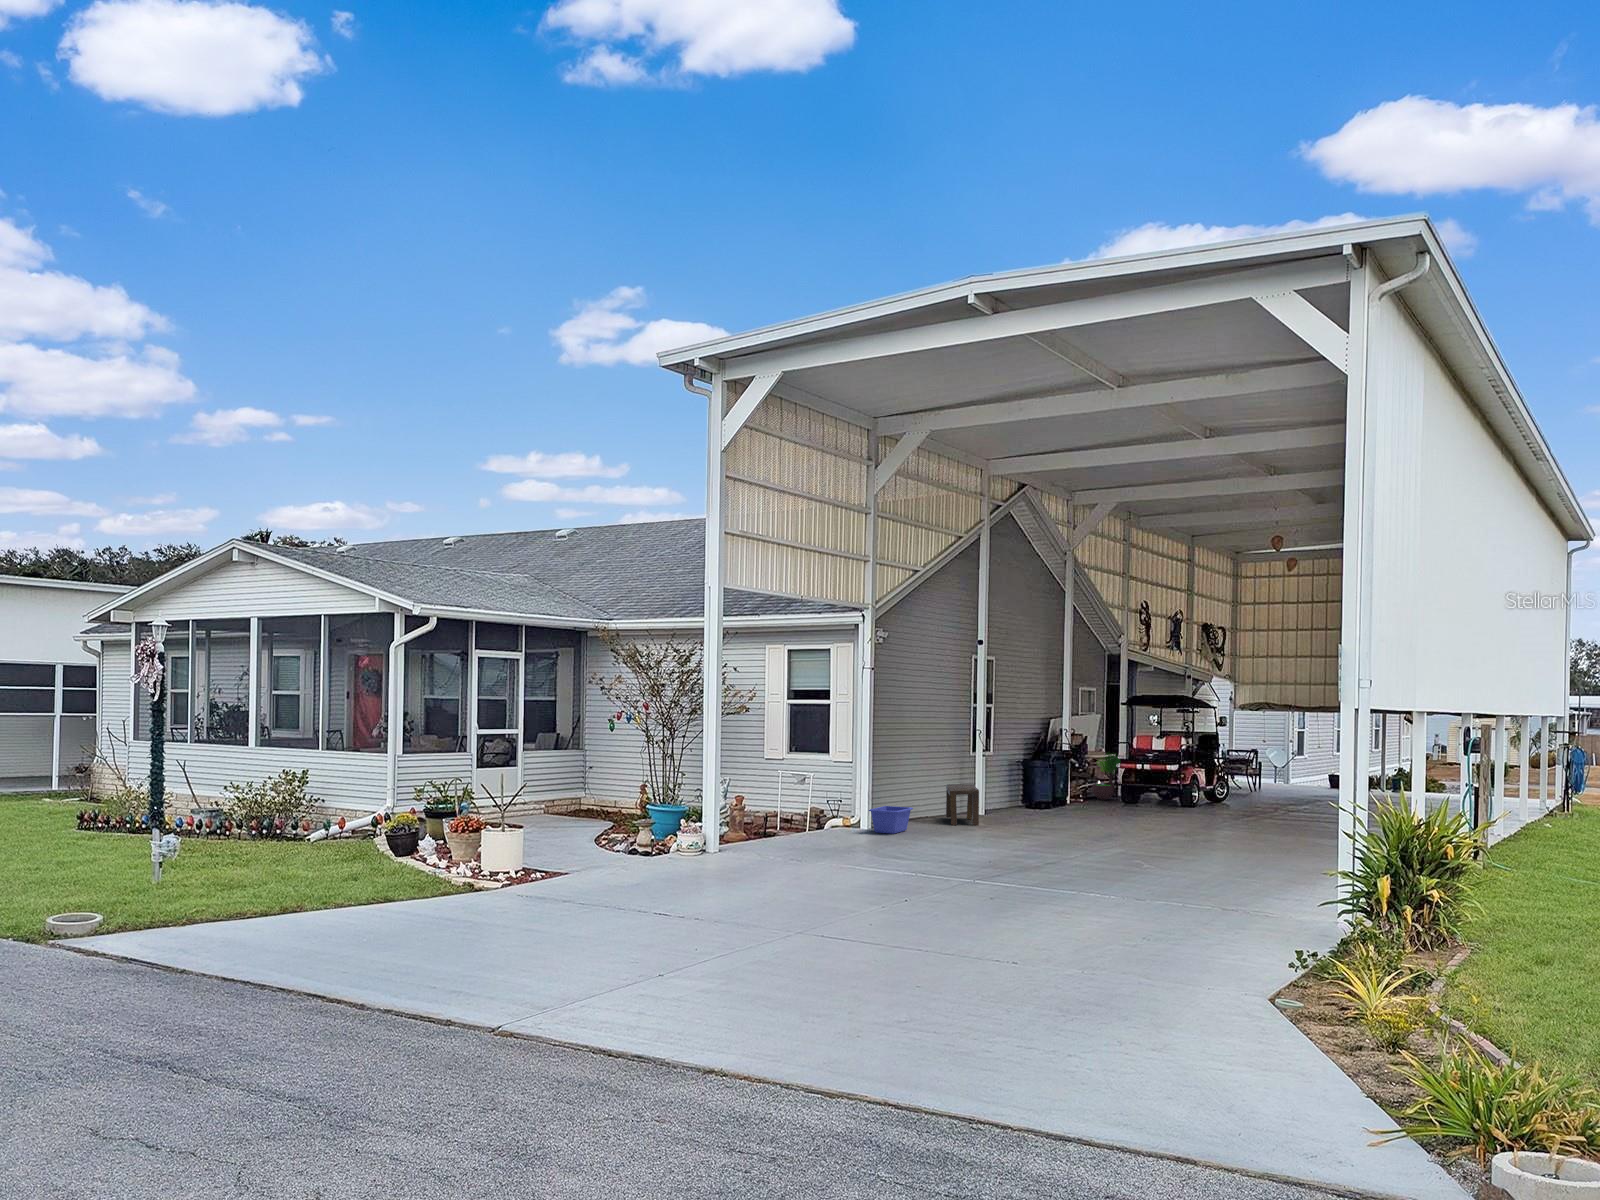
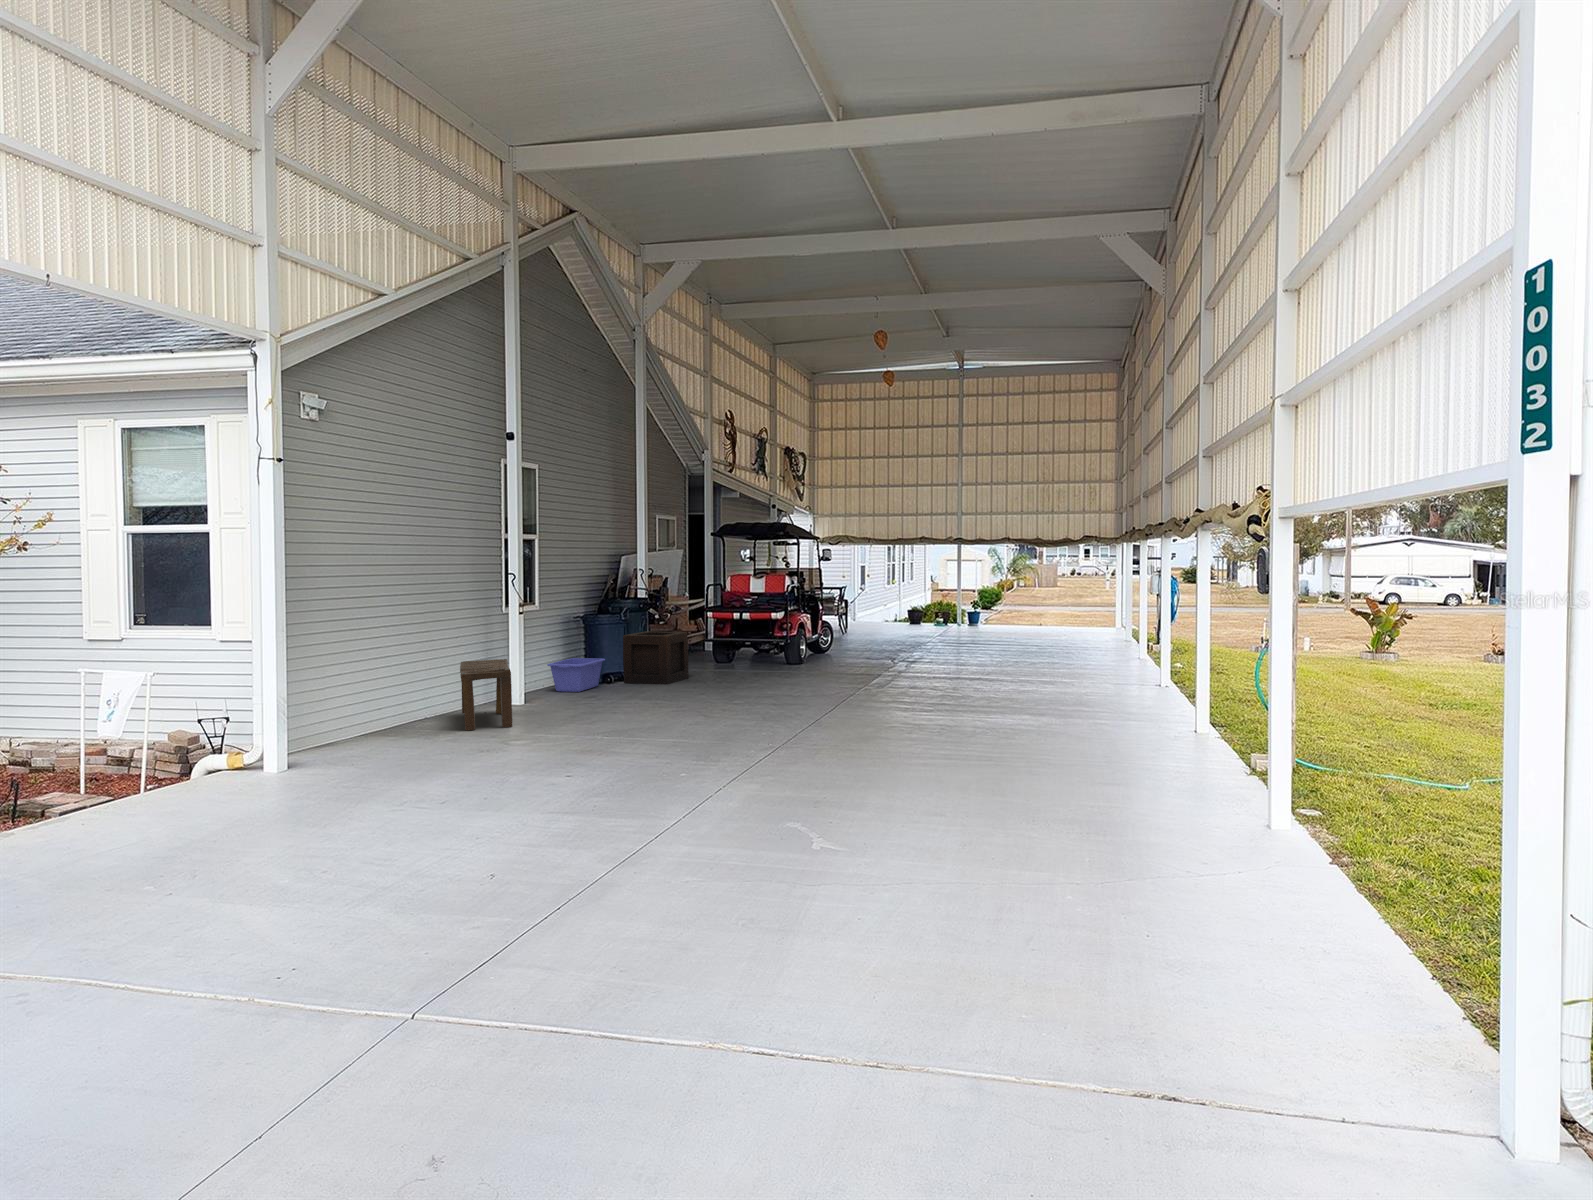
potted tree: present [1092,754,1121,800] -> none [676,595,711,659]
wooden crate: none [1050,775,1098,813] -> present [623,631,688,684]
storage bin: present [869,806,913,834] -> present [547,658,605,692]

